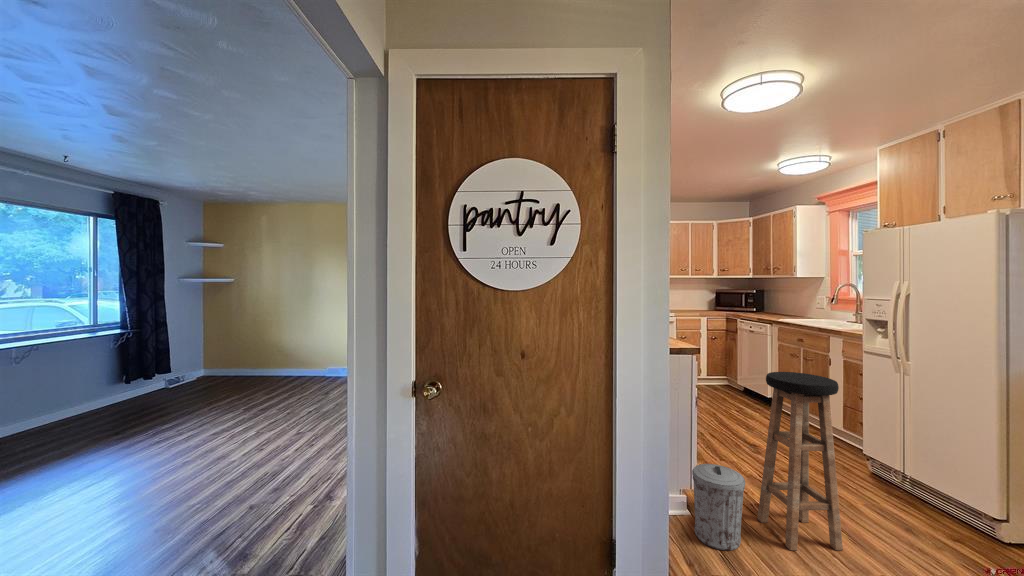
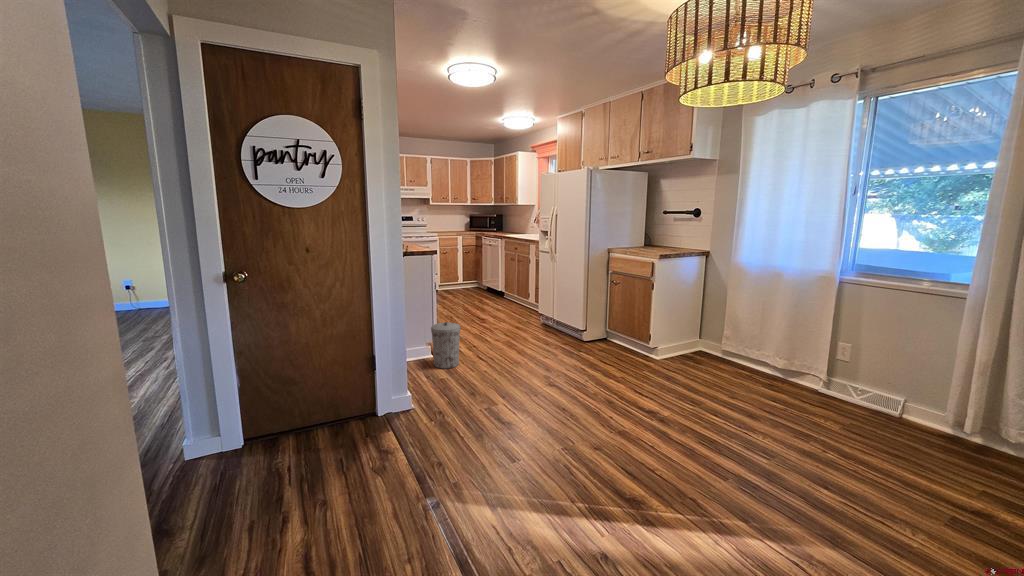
bar stool: present [757,372,843,550] -> none [472,262,511,362]

